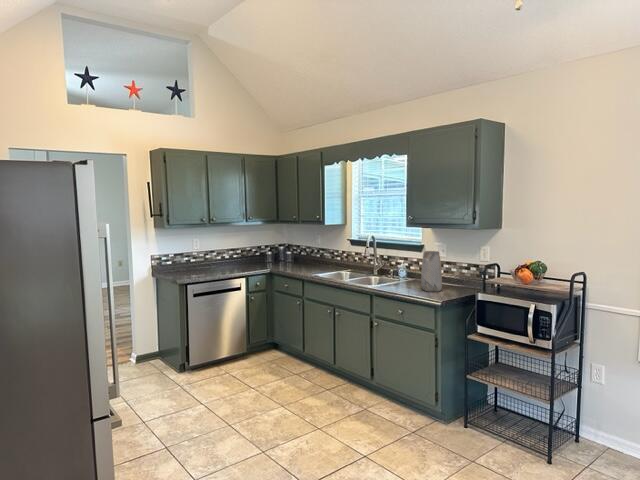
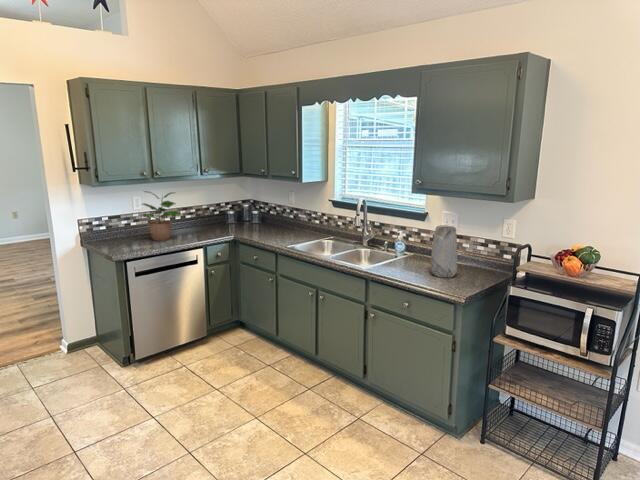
potted plant: none [198,233,229,272] -> present [140,191,180,241]

